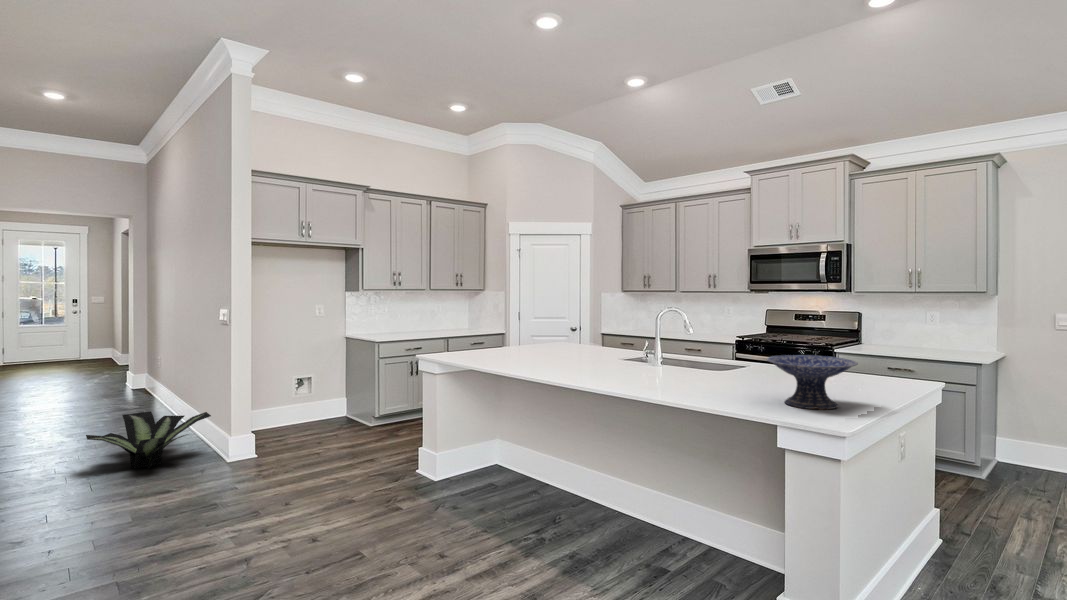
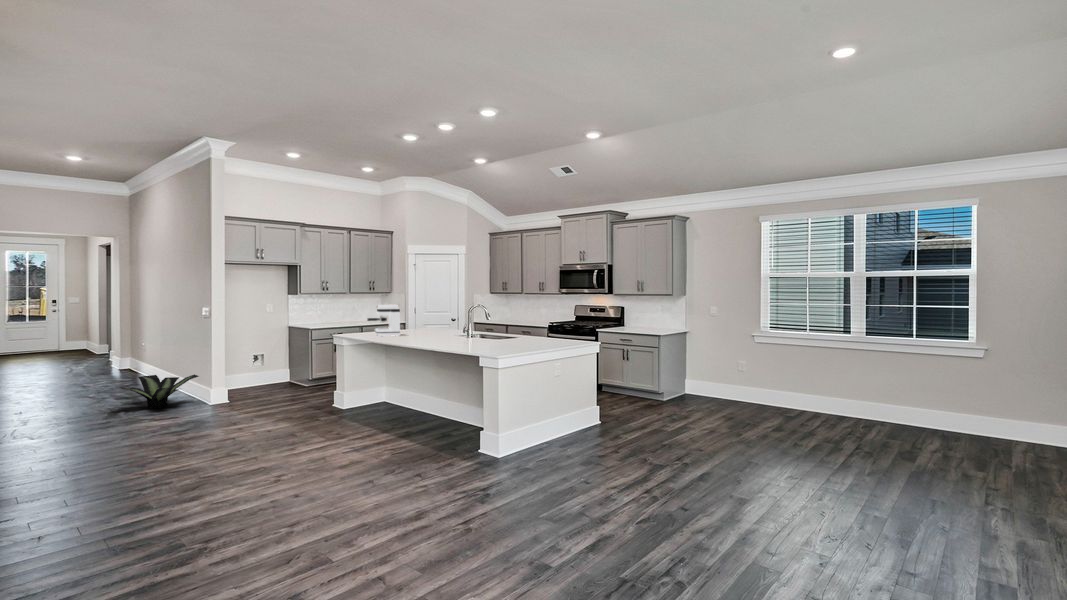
coffee maker: none [474,305,530,360] -> present [367,305,400,336]
decorative bowl: present [767,355,858,409] -> none [486,328,523,350]

